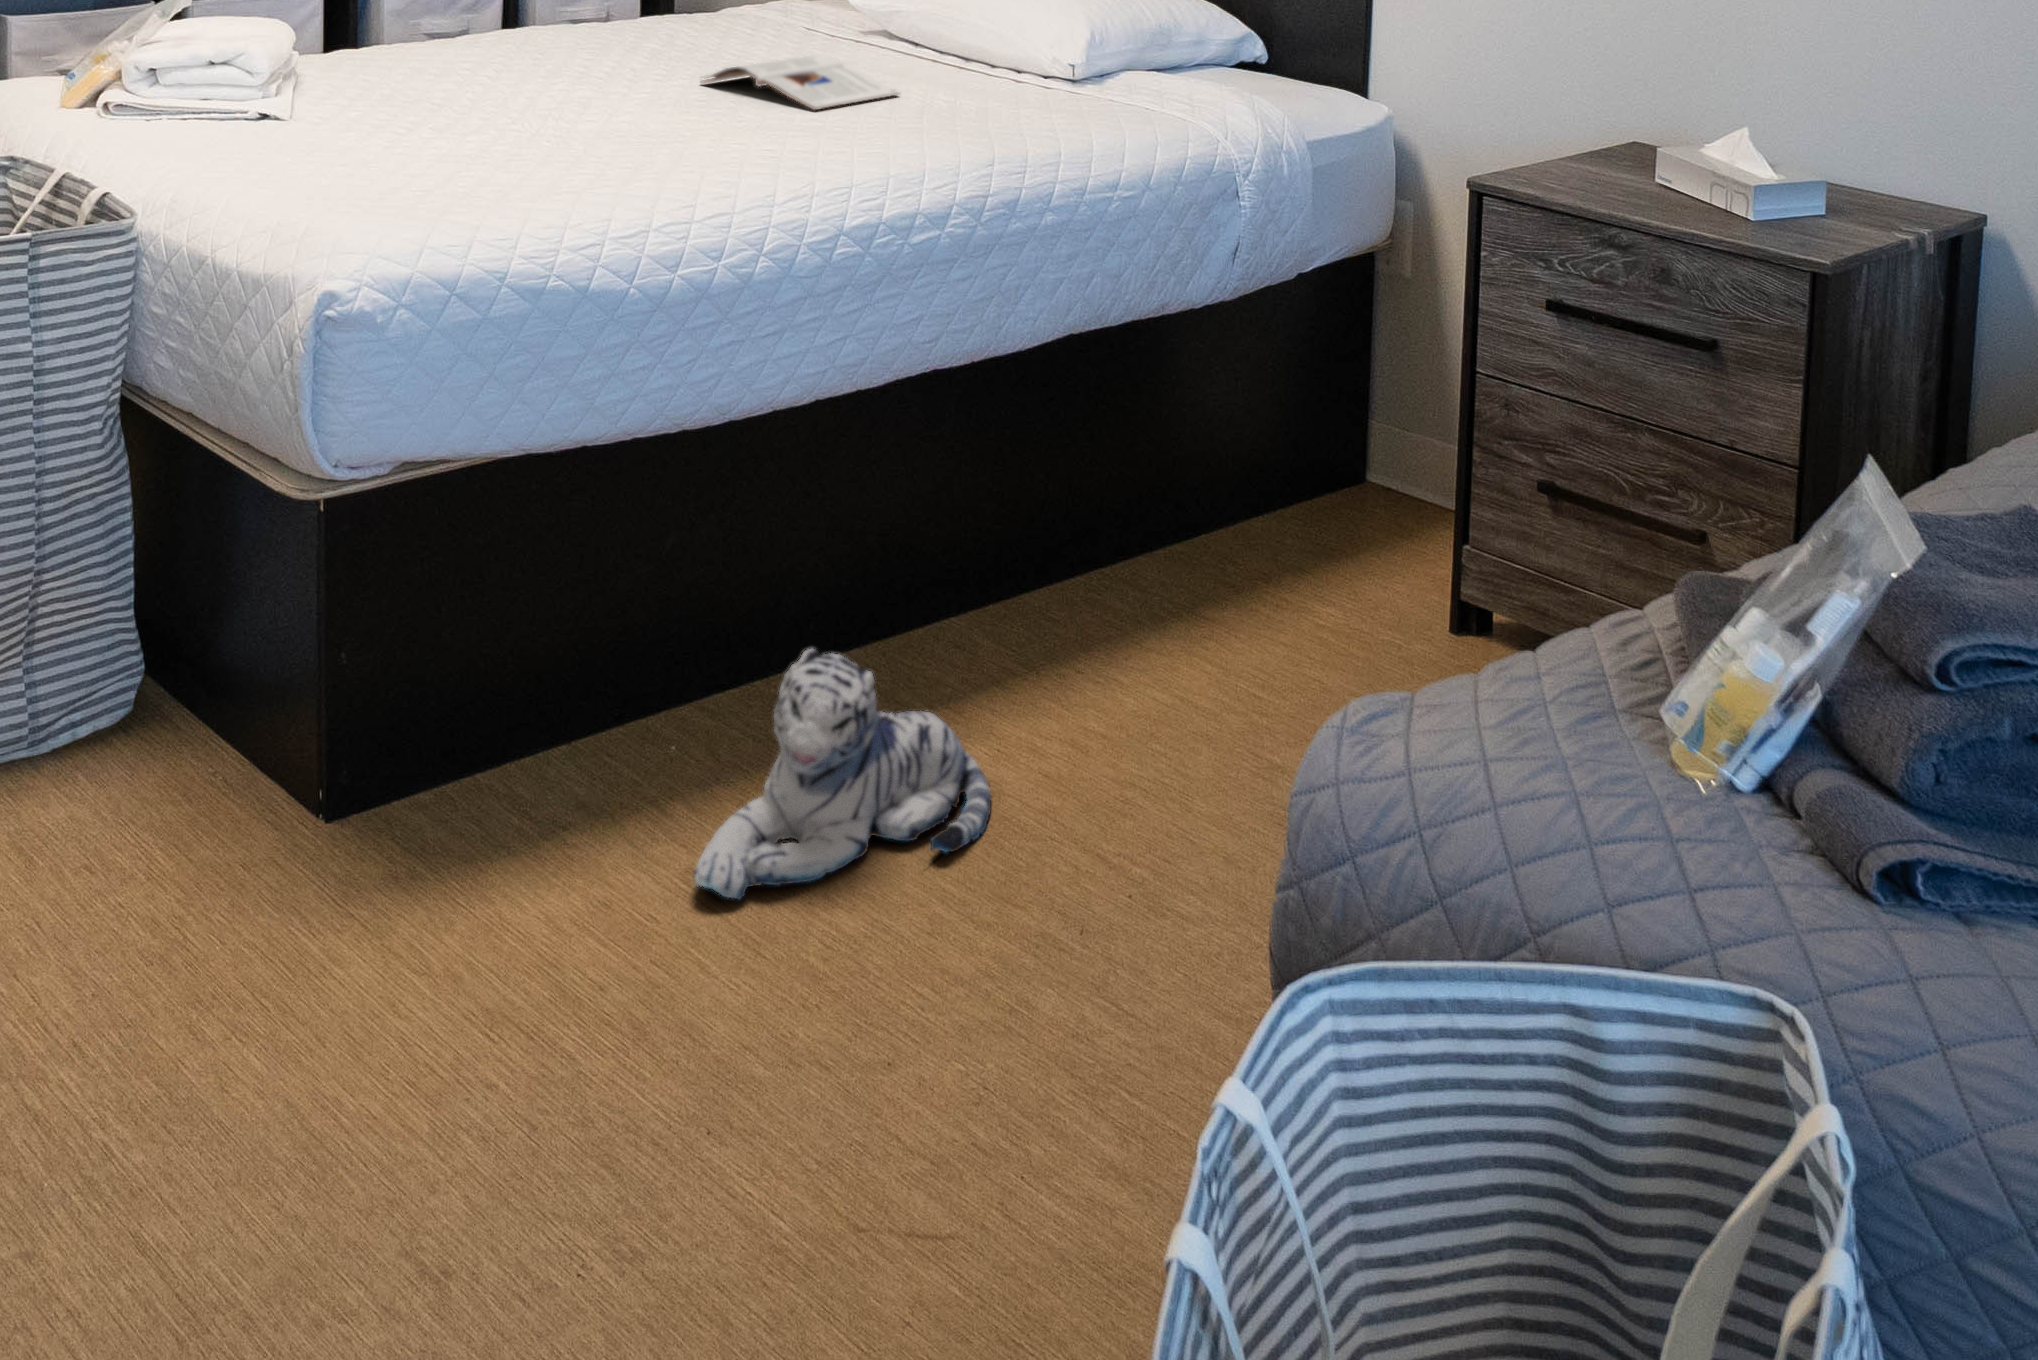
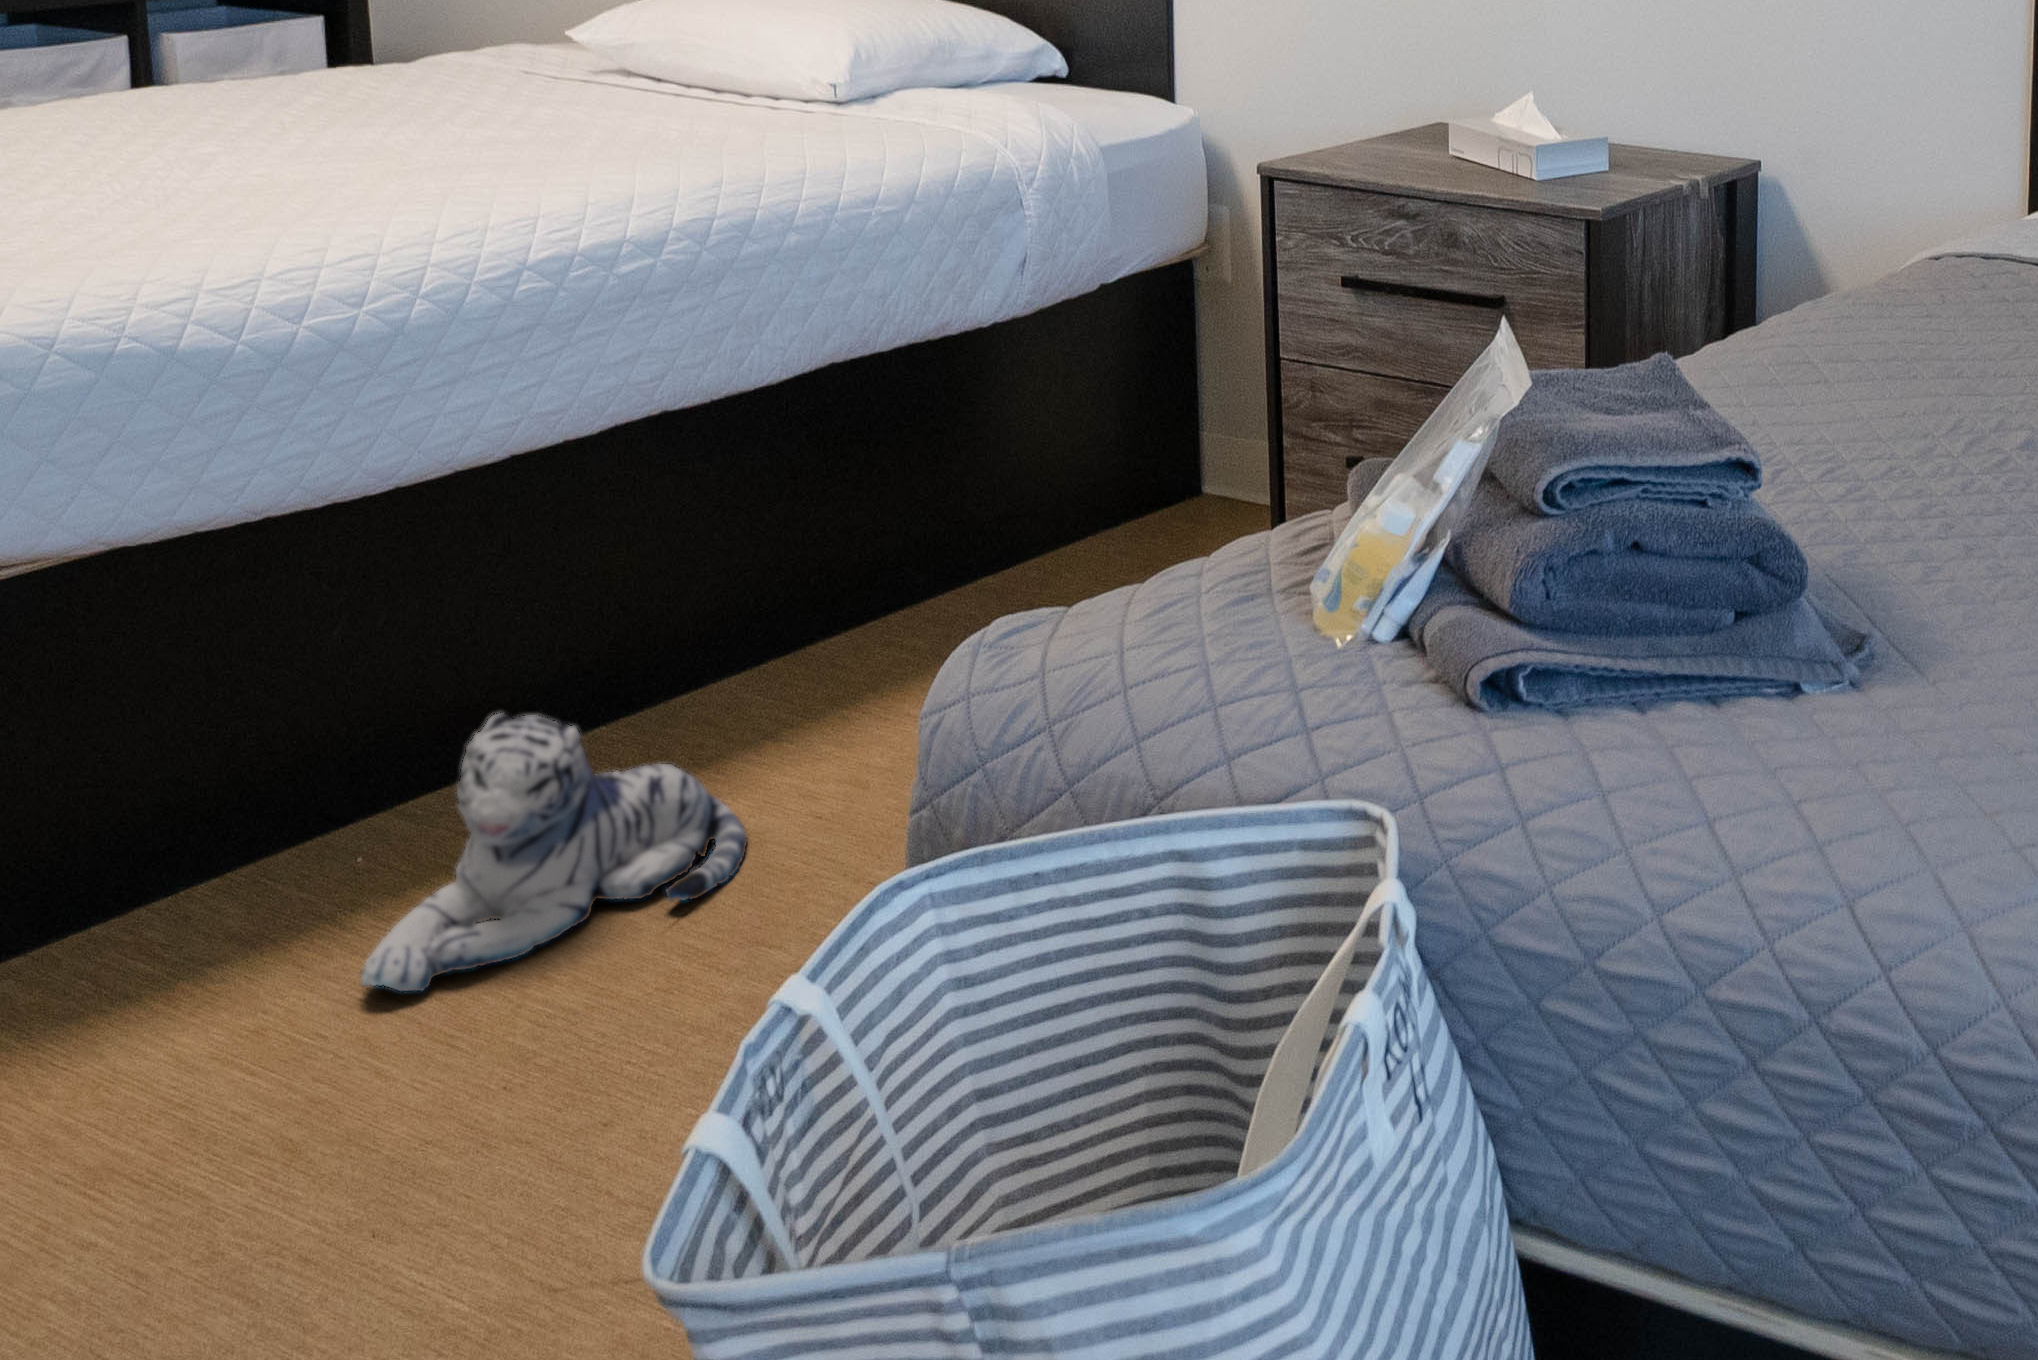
magazine: present [702,54,899,110] -> none [364,92,626,151]

